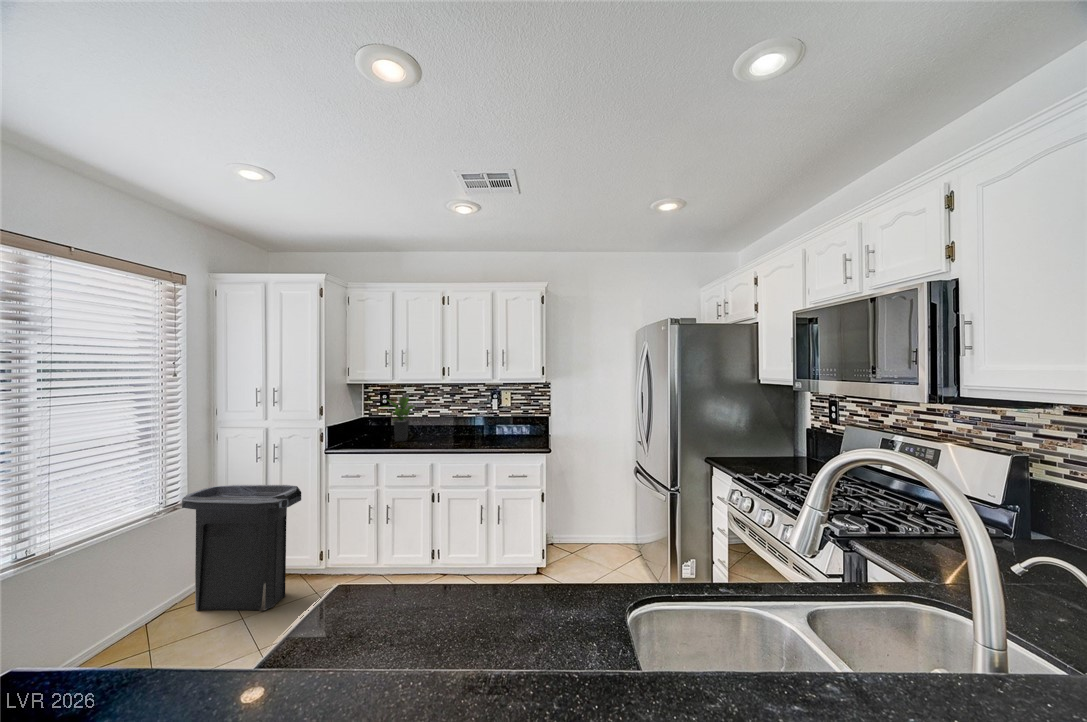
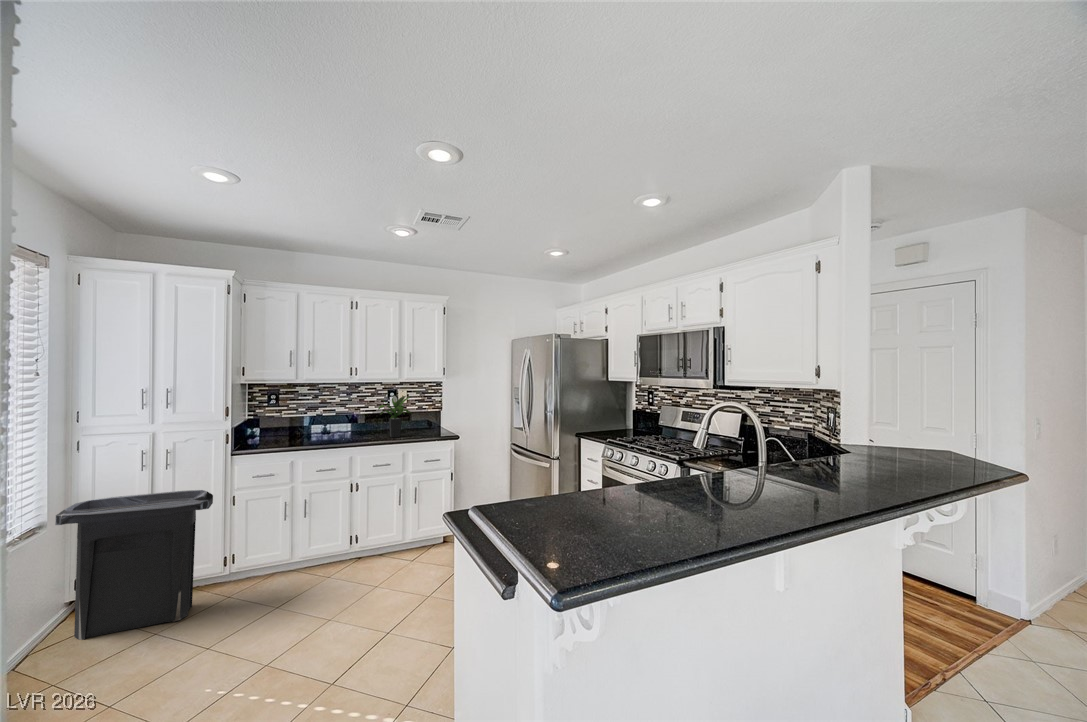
potted plant: present [384,397,417,441] -> present [378,396,412,437]

